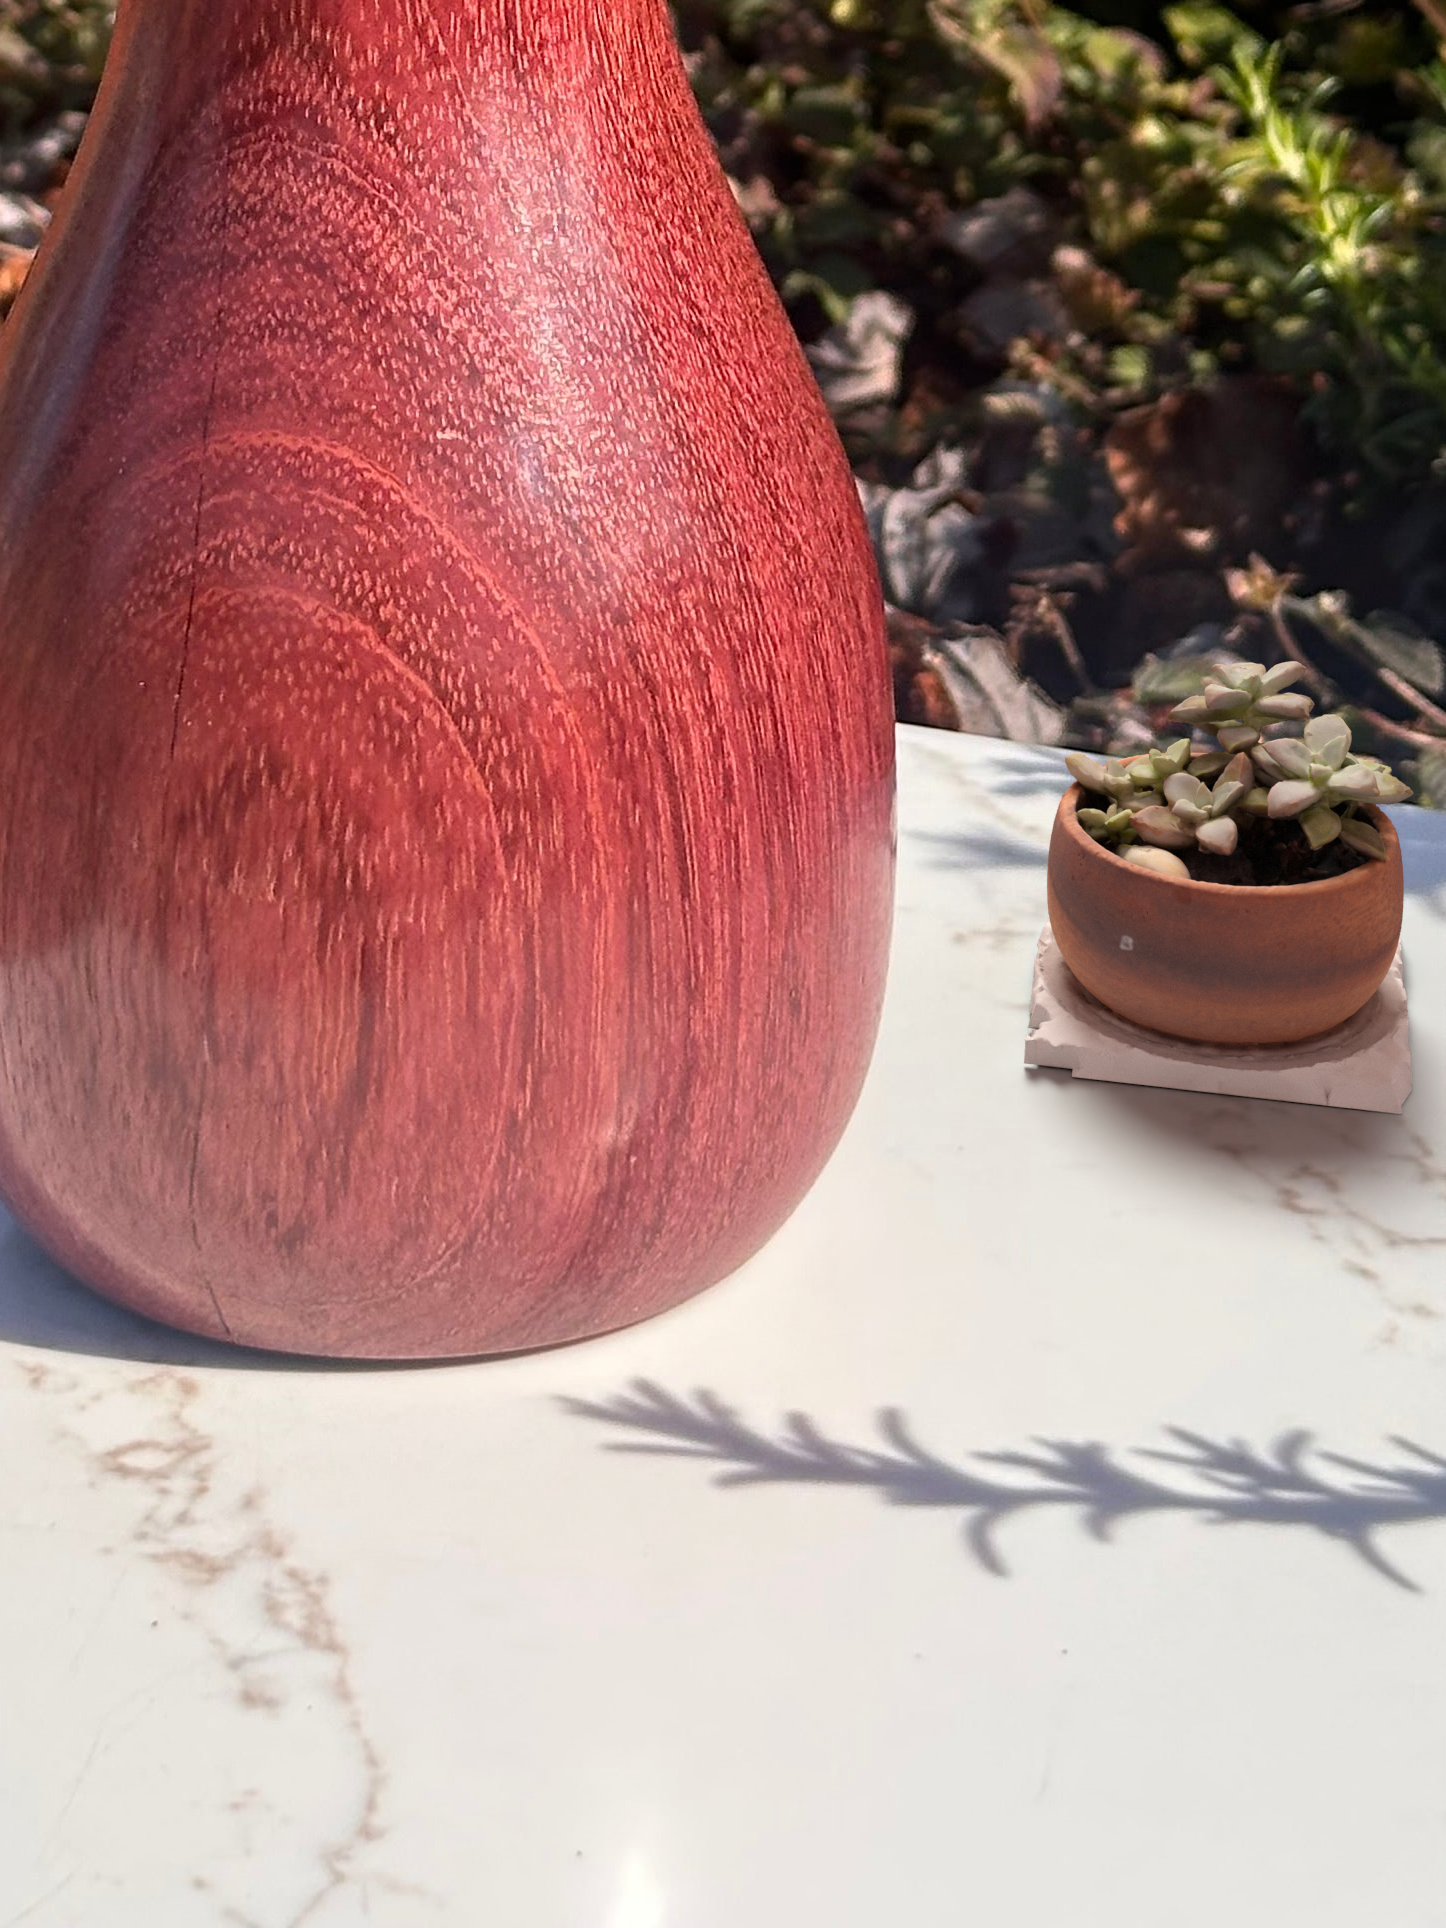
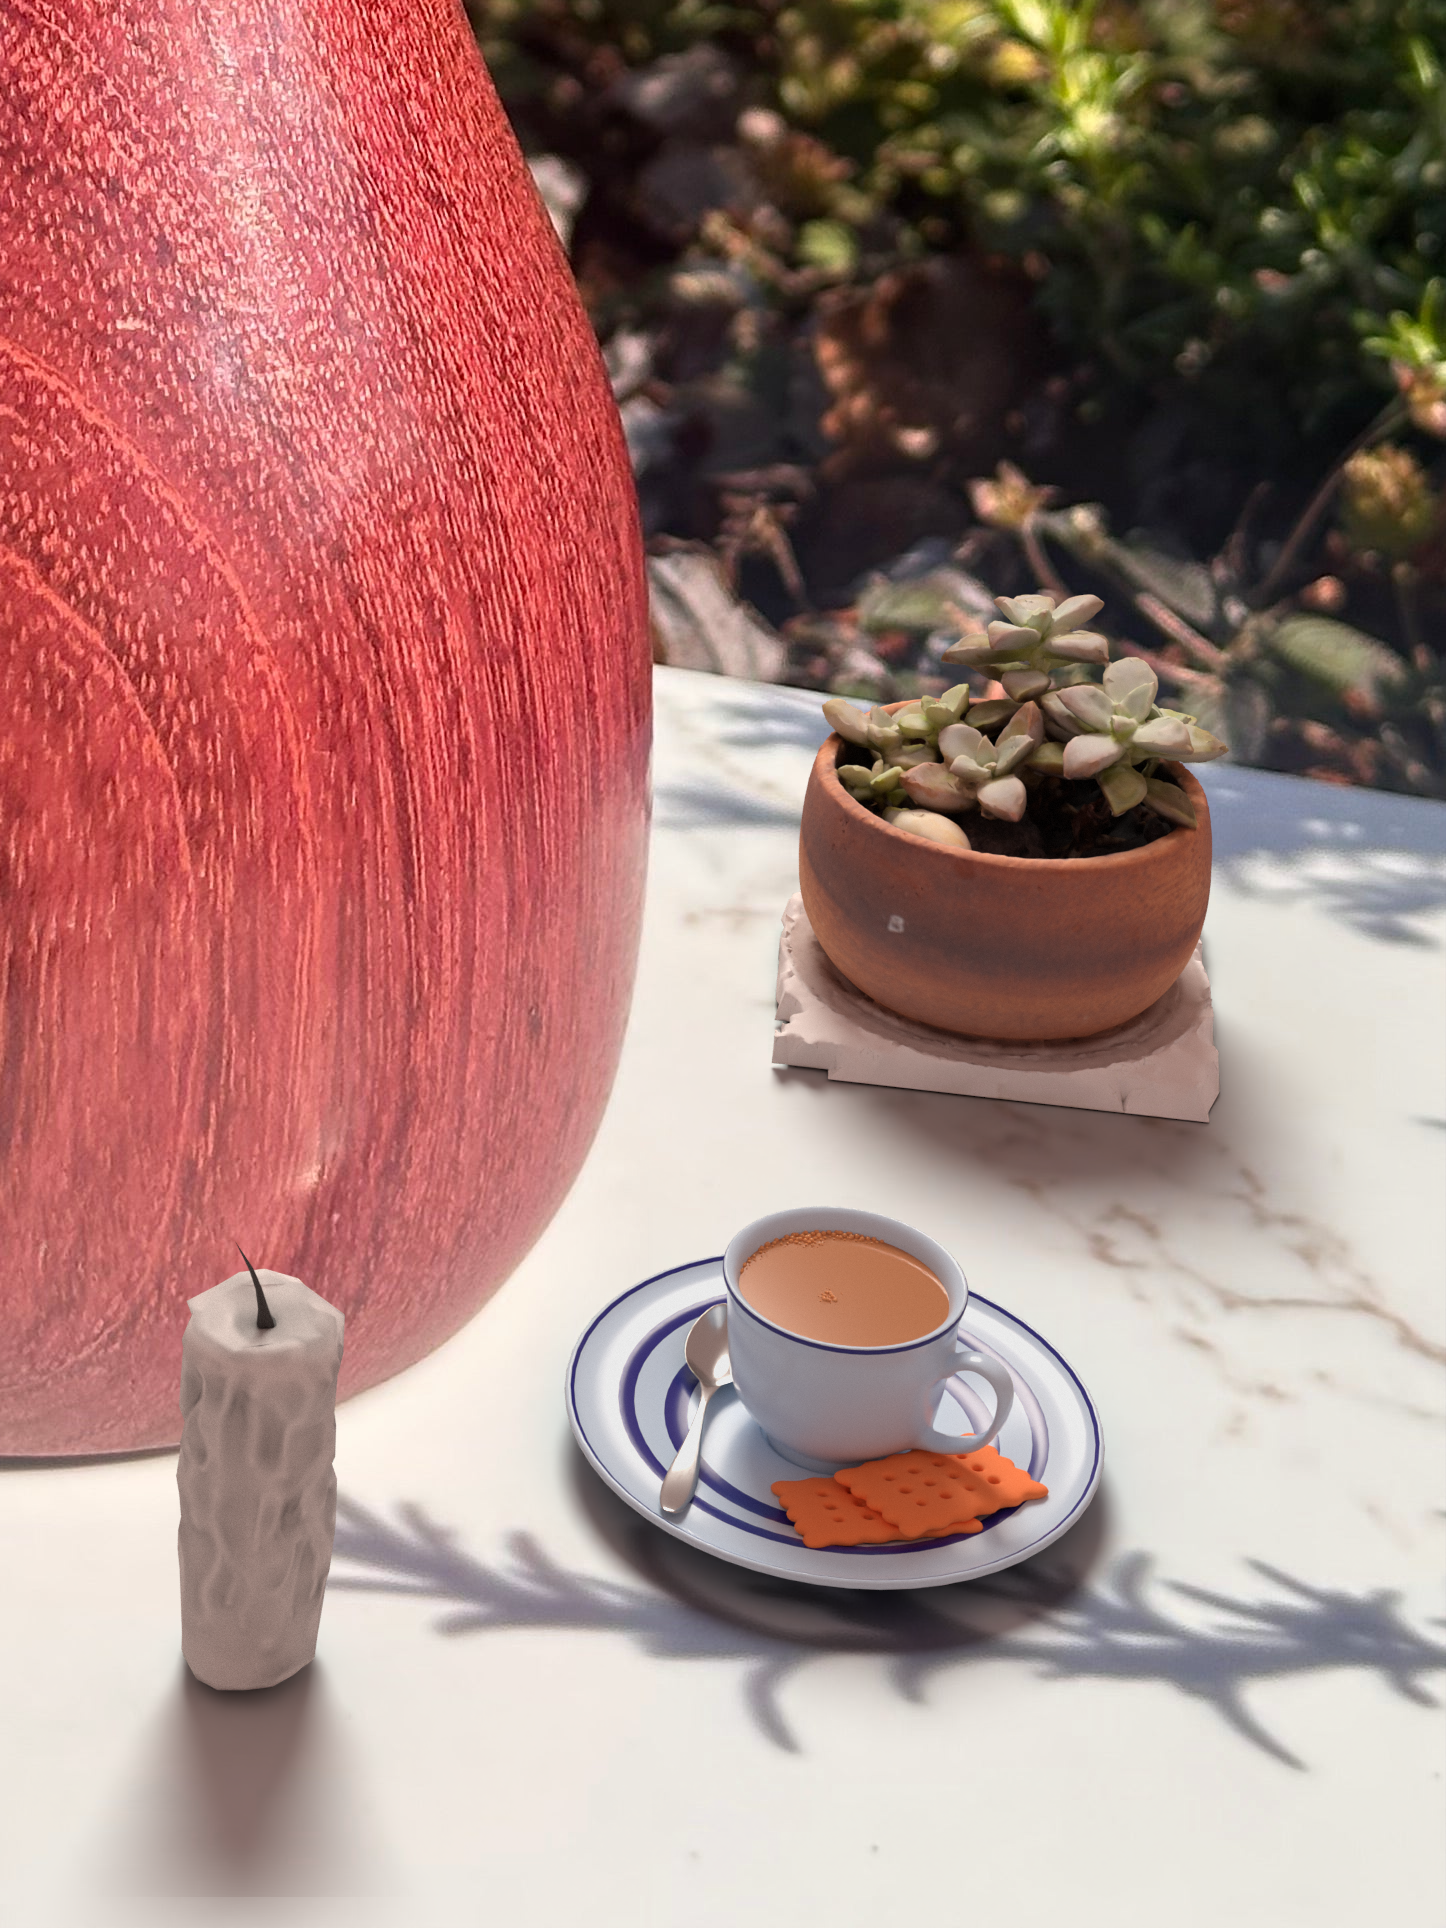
teacup: none [835,1171,1291,1484] -> present [565,1206,1105,1590]
candle: none [506,1181,641,1556] -> present [176,1243,345,1690]

